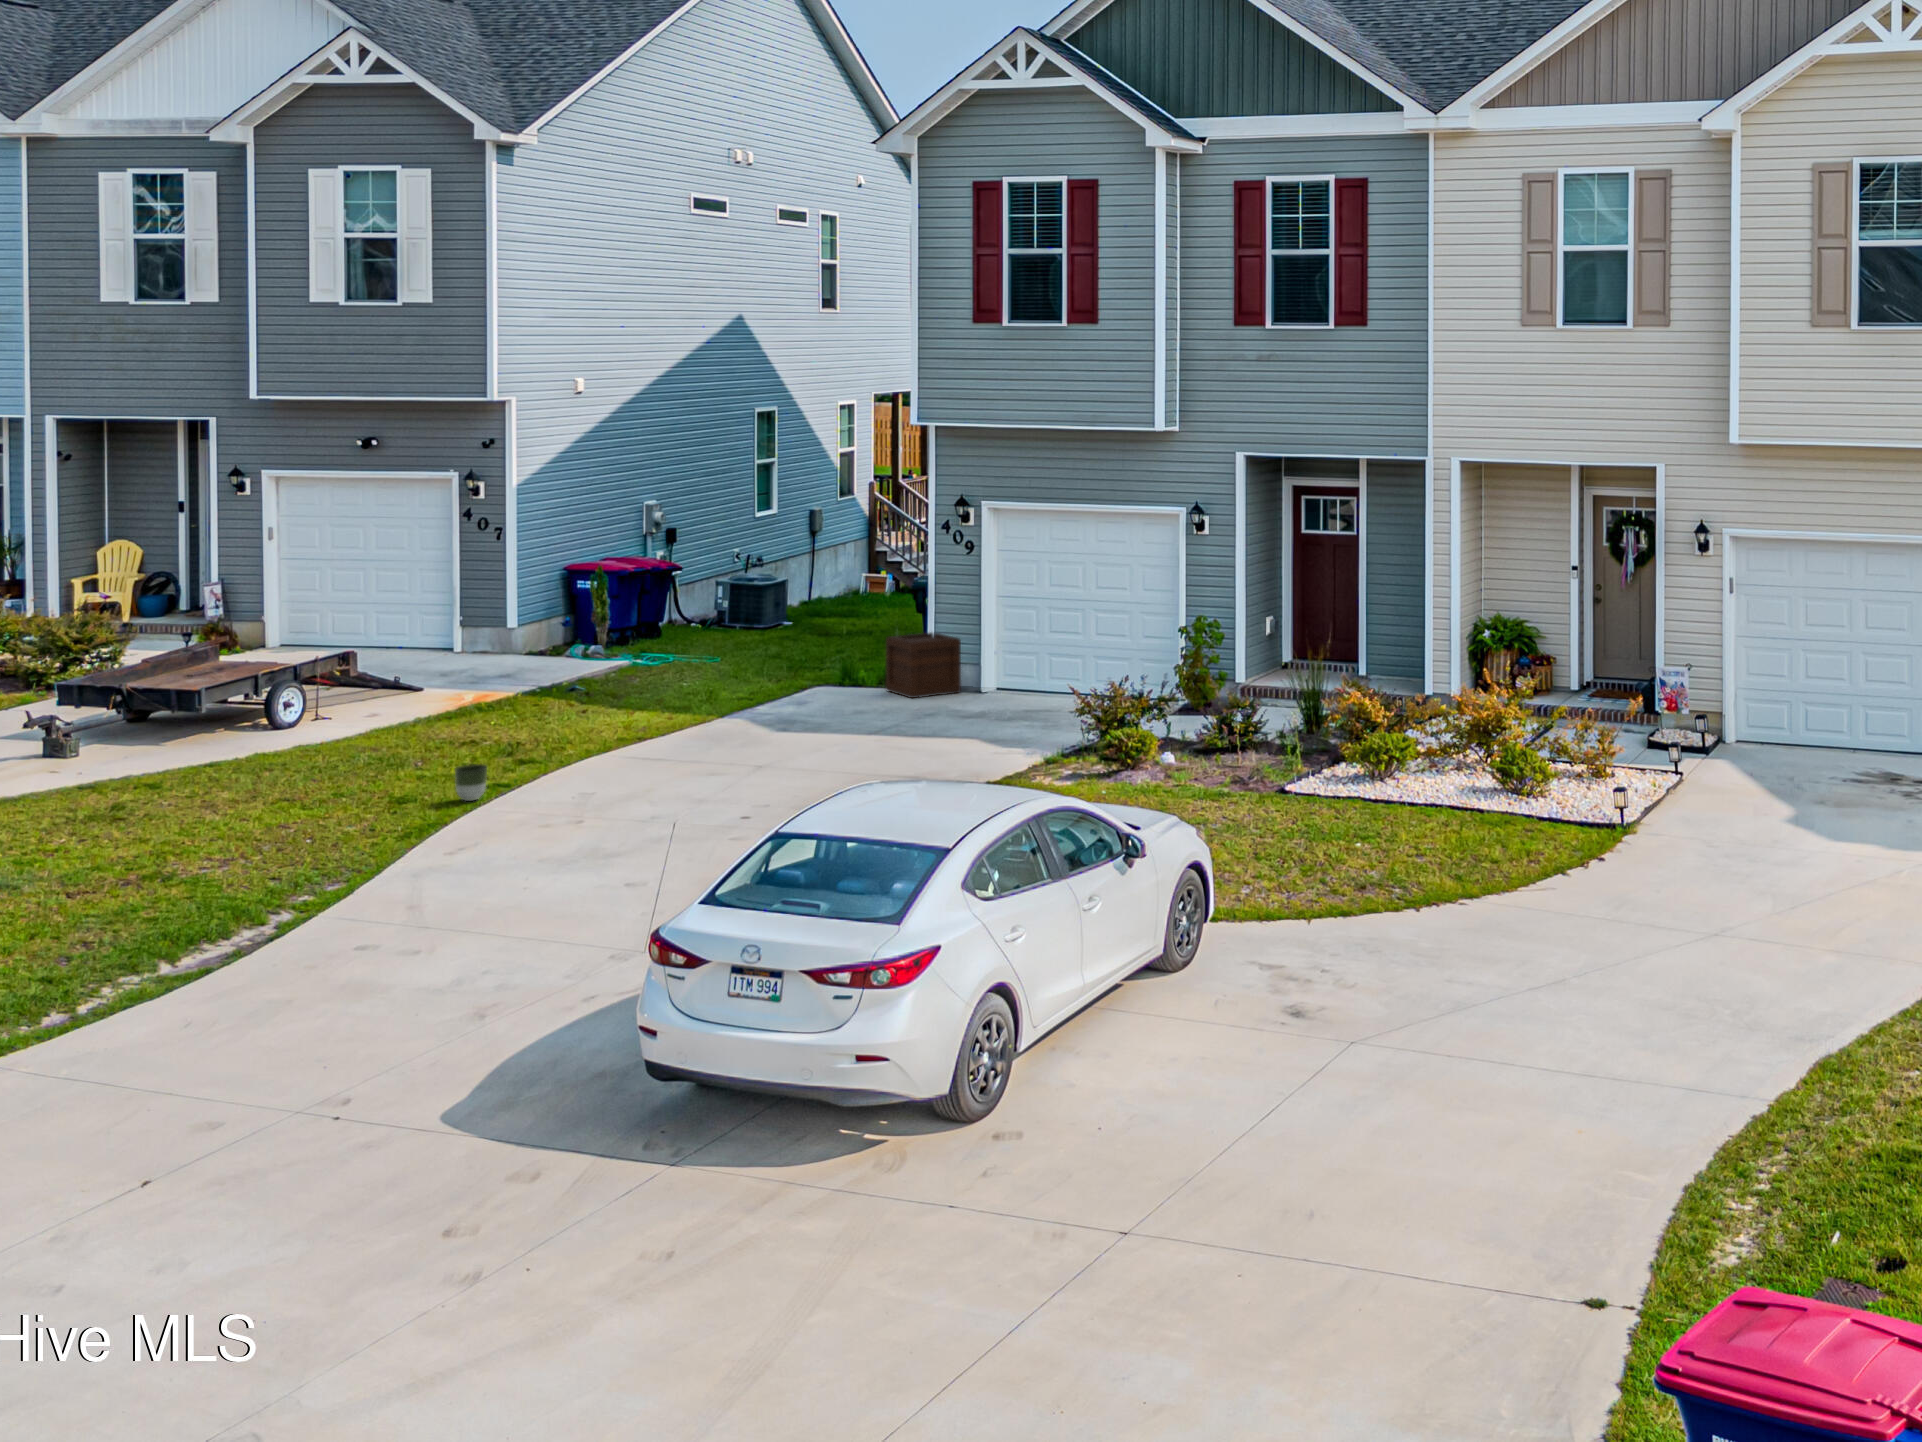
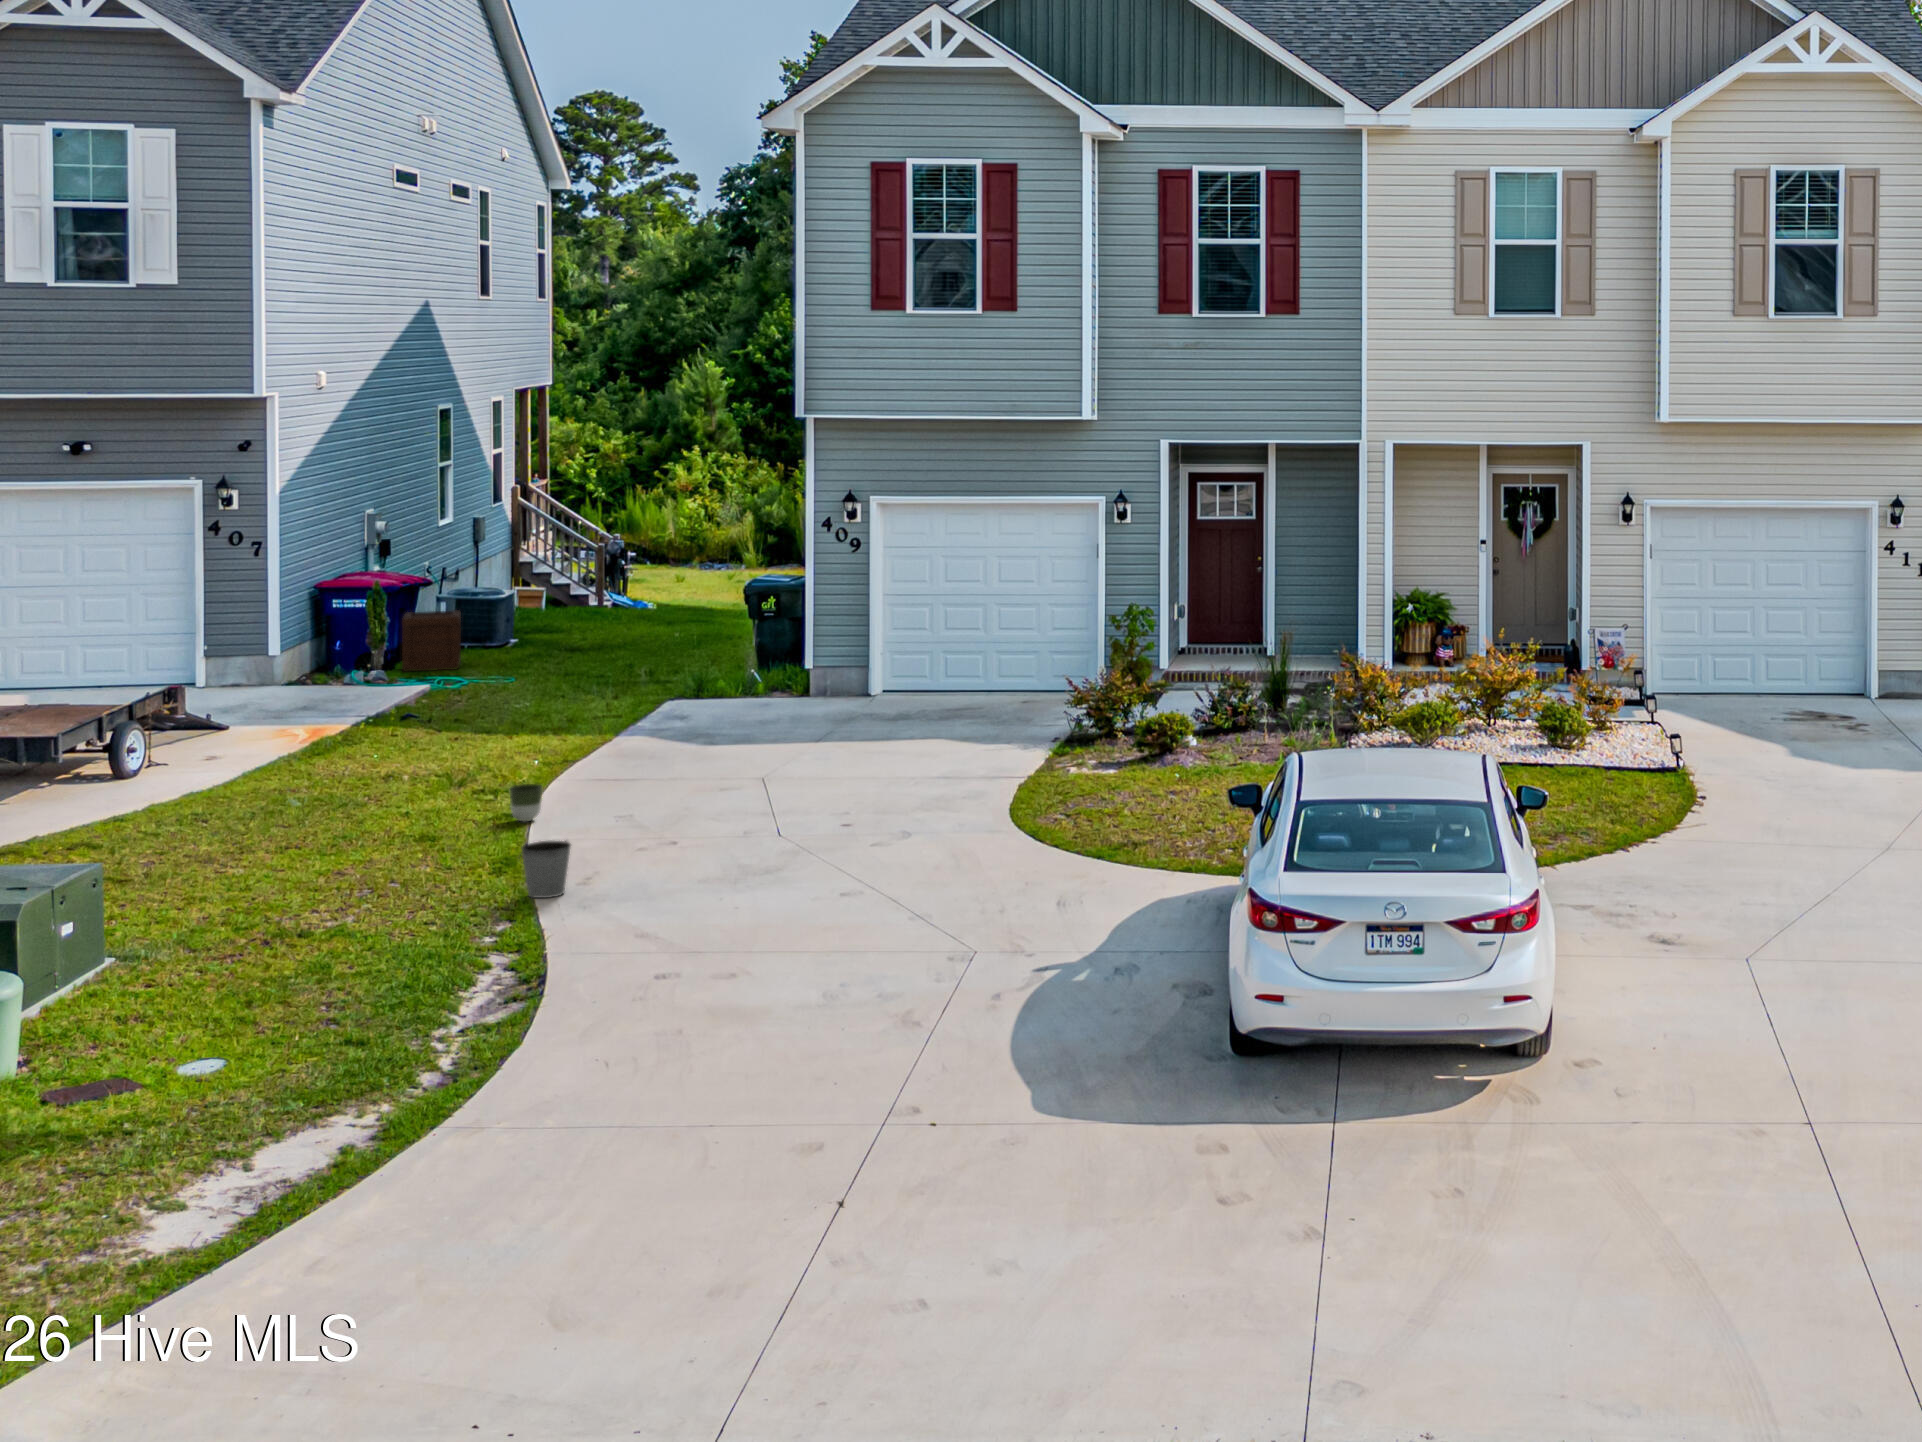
wooden crate: present [886,633,961,698] -> present [402,610,461,672]
bucket: none [309,831,366,890] -> present [521,841,571,898]

